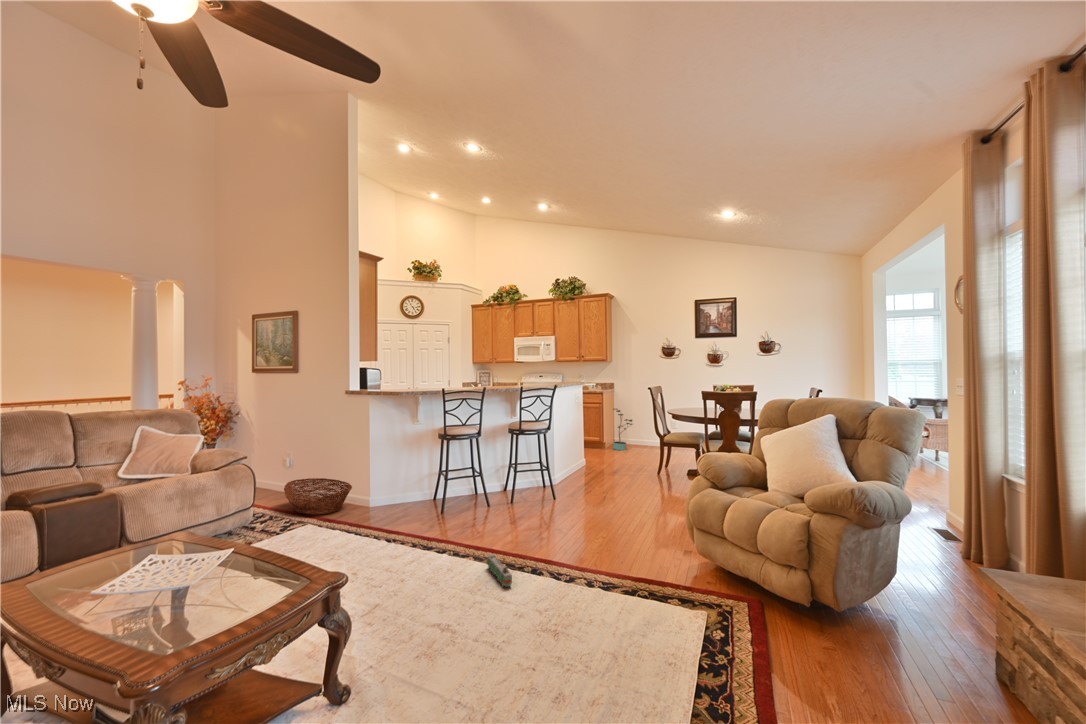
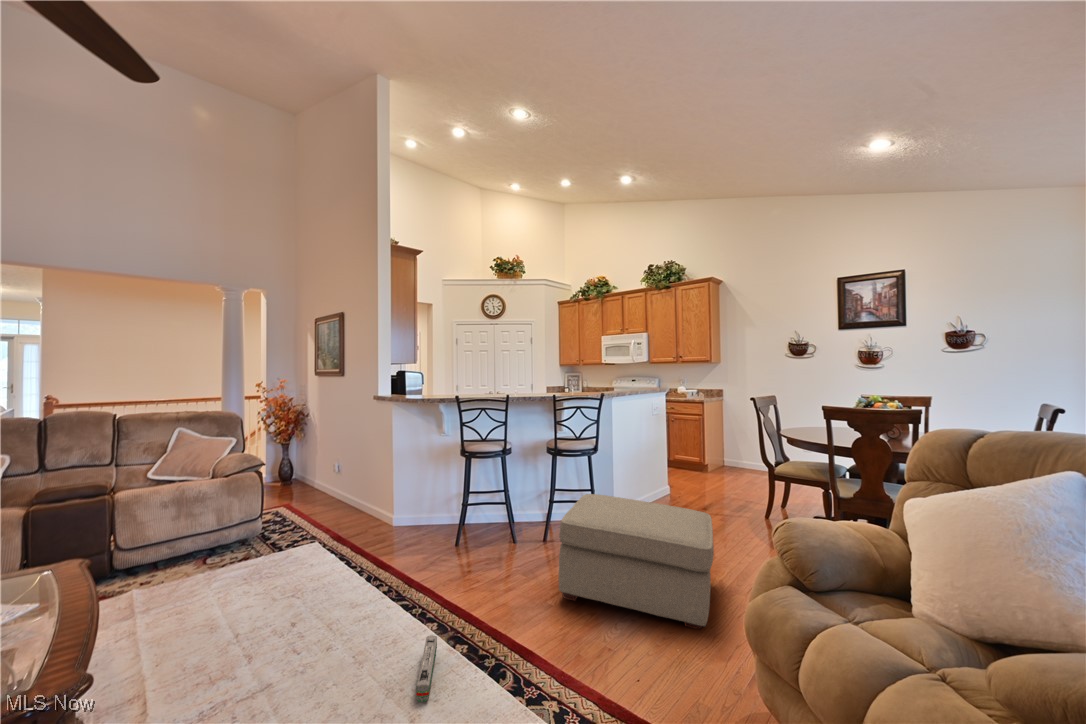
potted plant: present [613,409,632,450] -> none [719,420,747,473]
ottoman: none [553,459,658,536] -> present [559,494,714,629]
basket: present [284,478,352,515] -> none [308,487,374,531]

